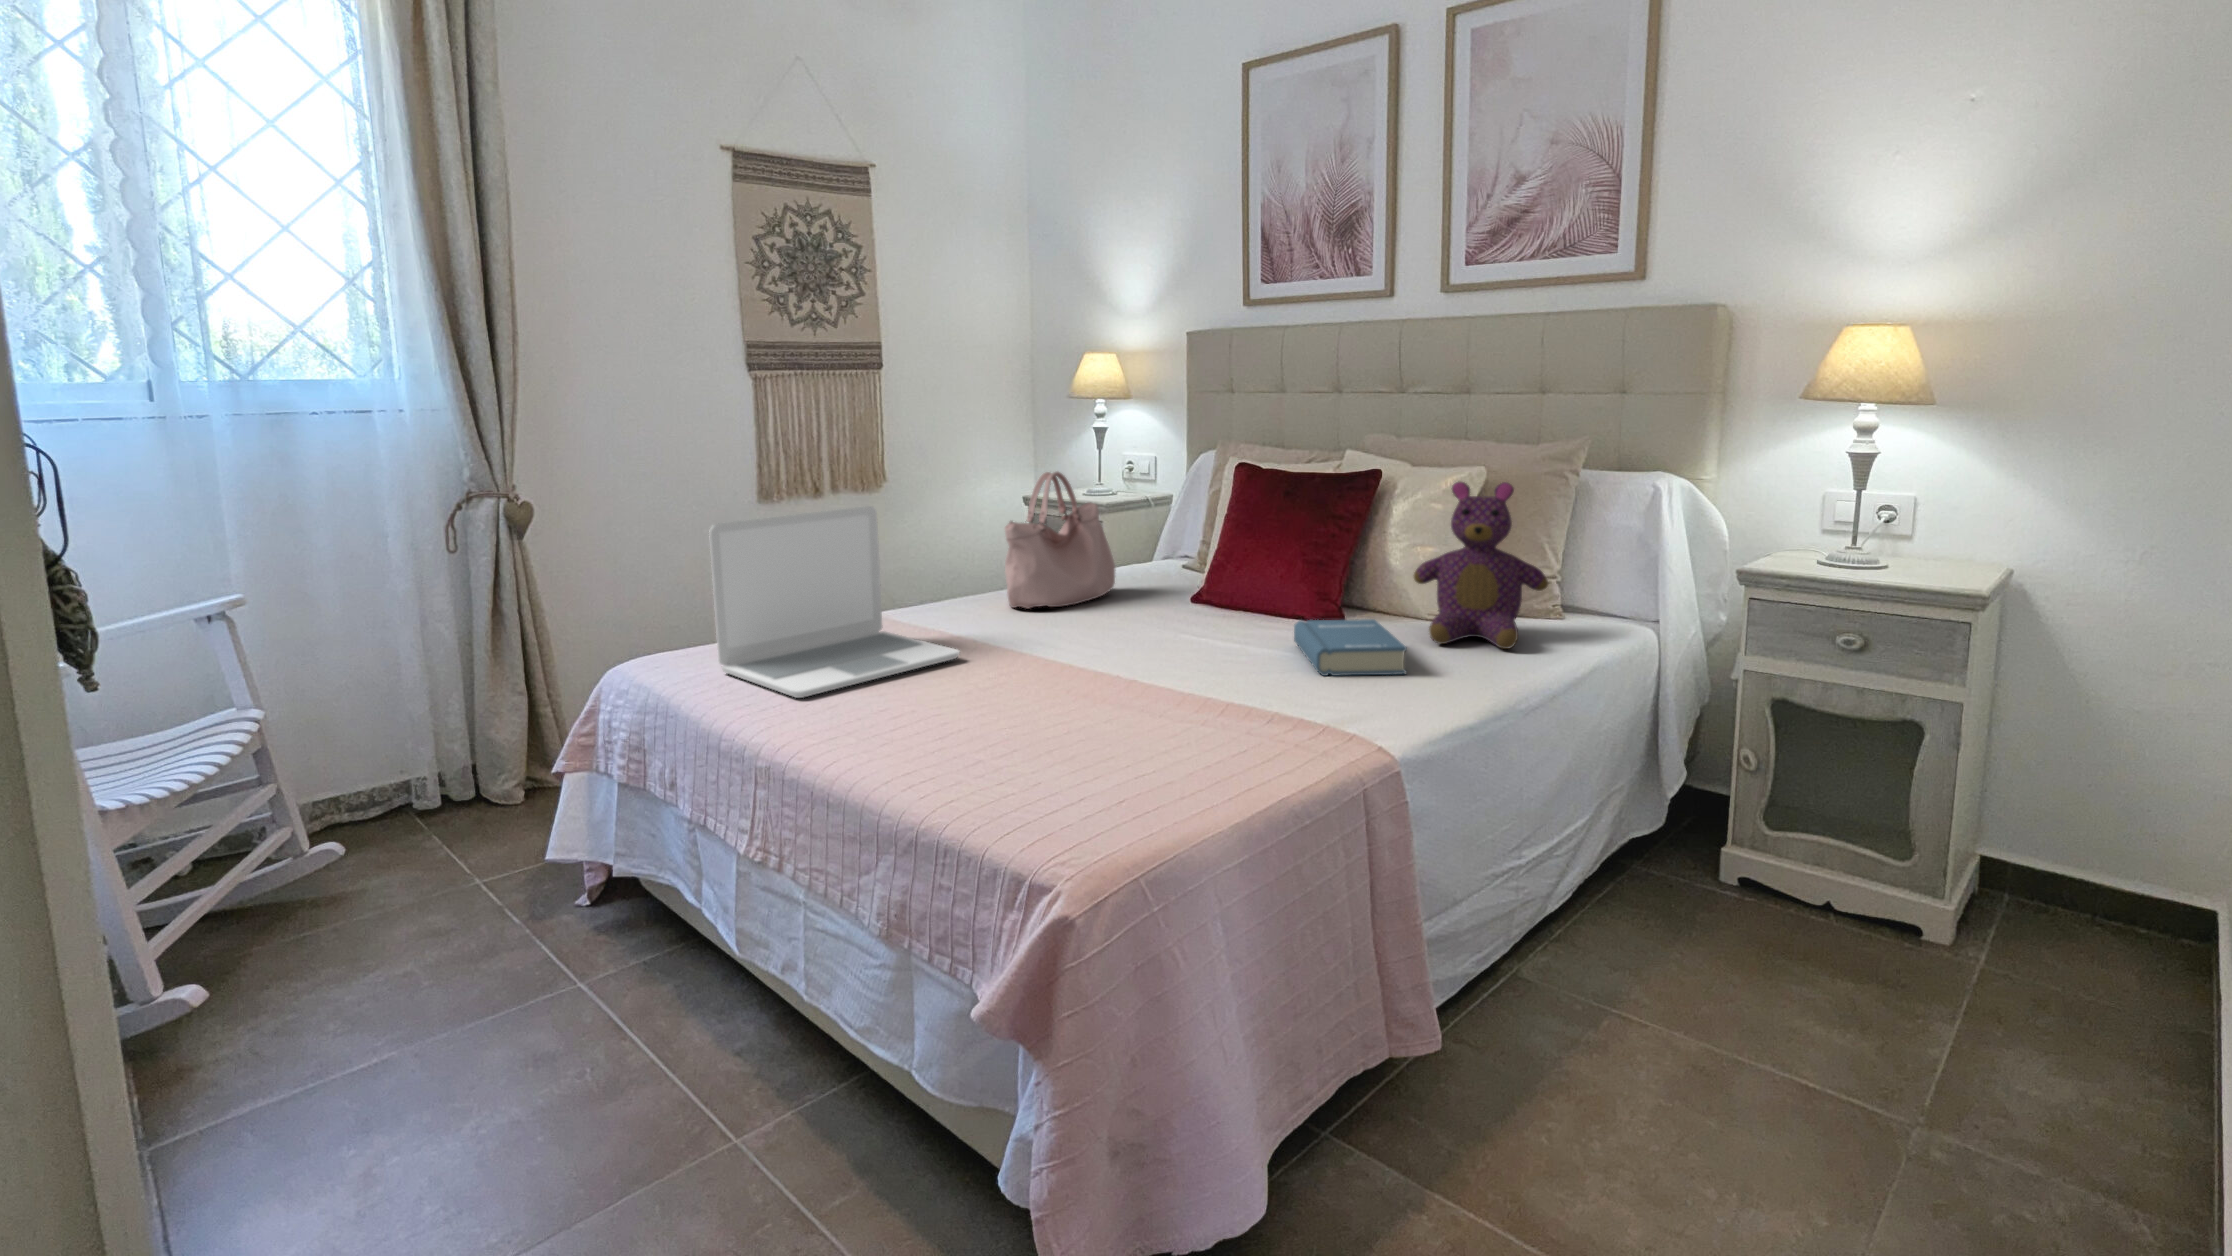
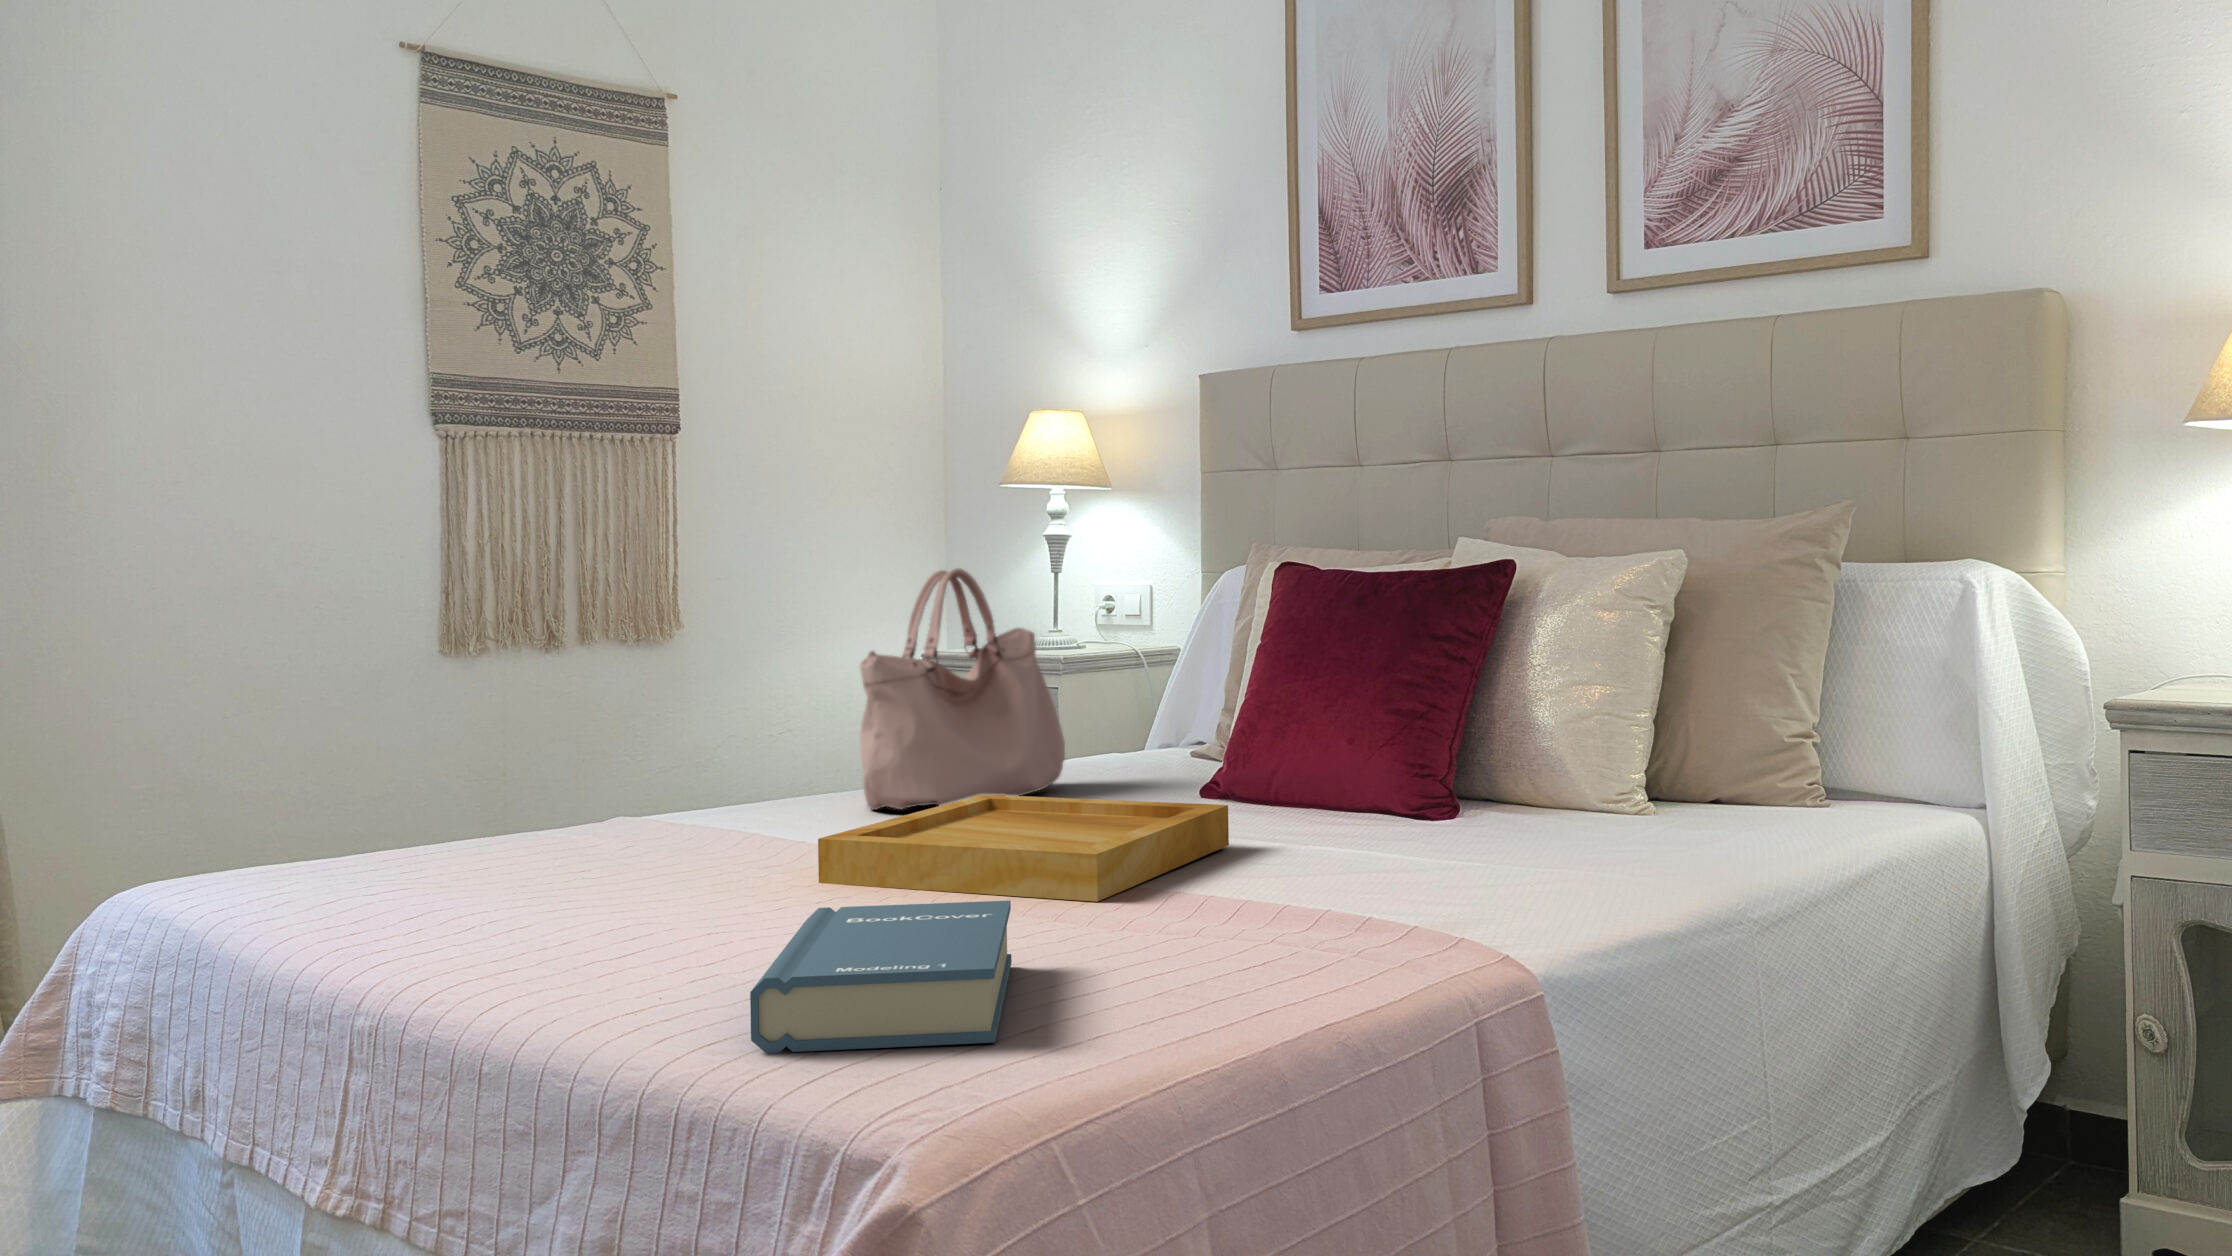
teddy bear: present [1414,481,1548,649] -> none [1574,560,1801,844]
laptop: present [709,506,960,698] -> none [262,605,749,940]
tray: none [997,607,1216,682] -> present [818,795,1229,902]
hardback book: present [1294,619,1407,676] -> present [750,901,1012,1053]

